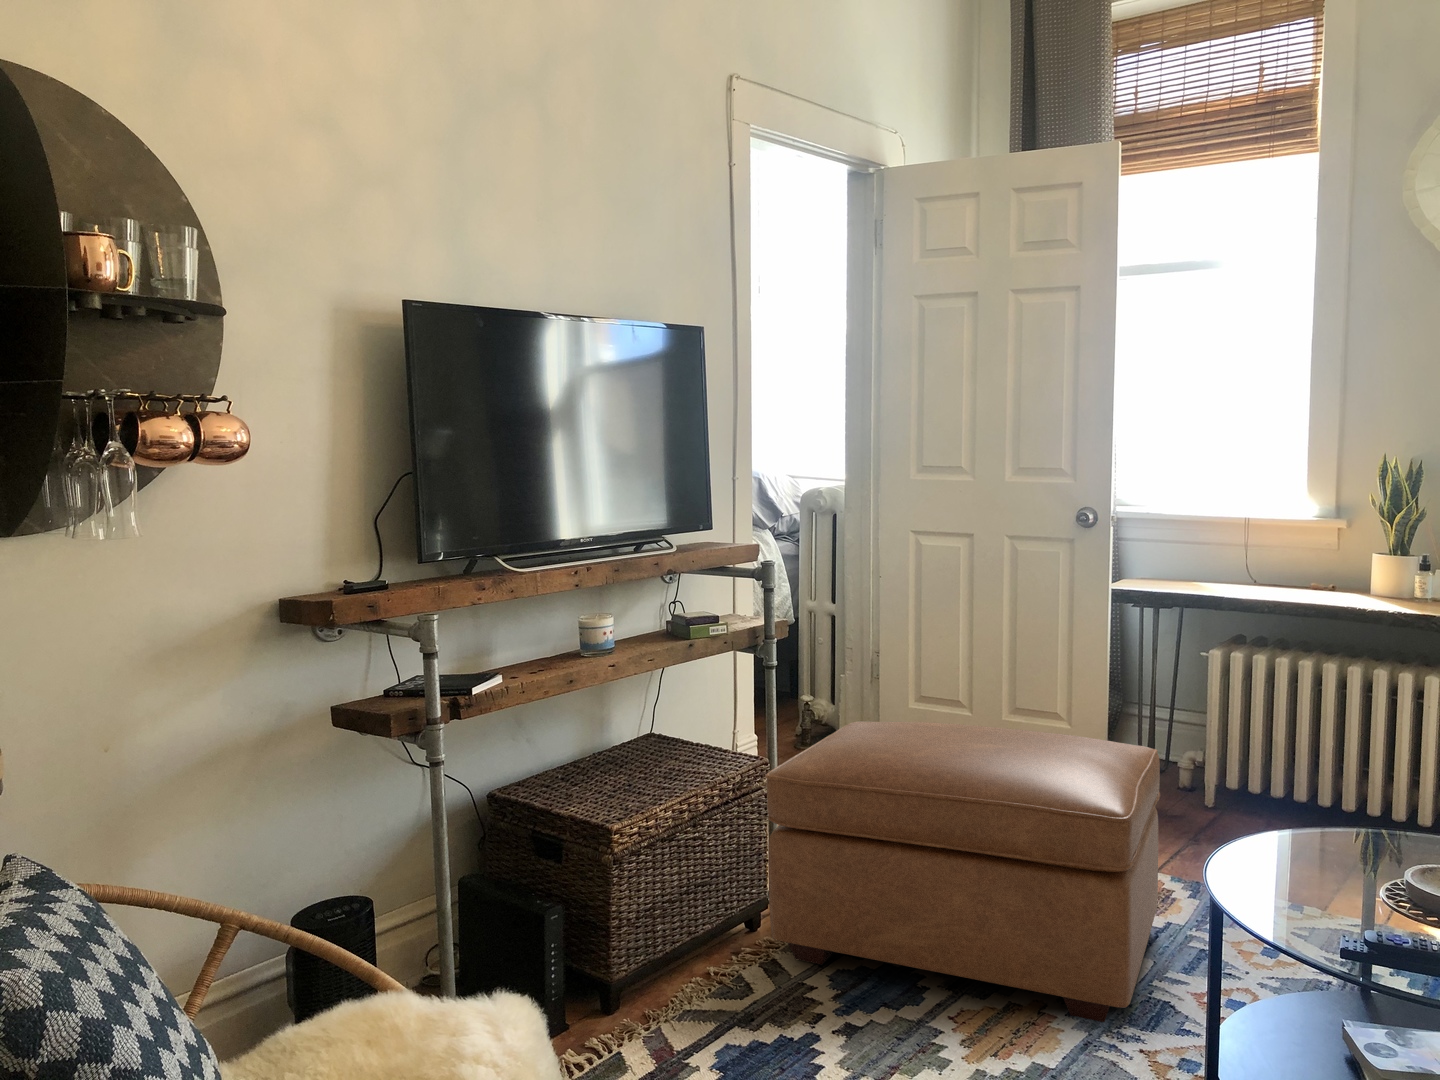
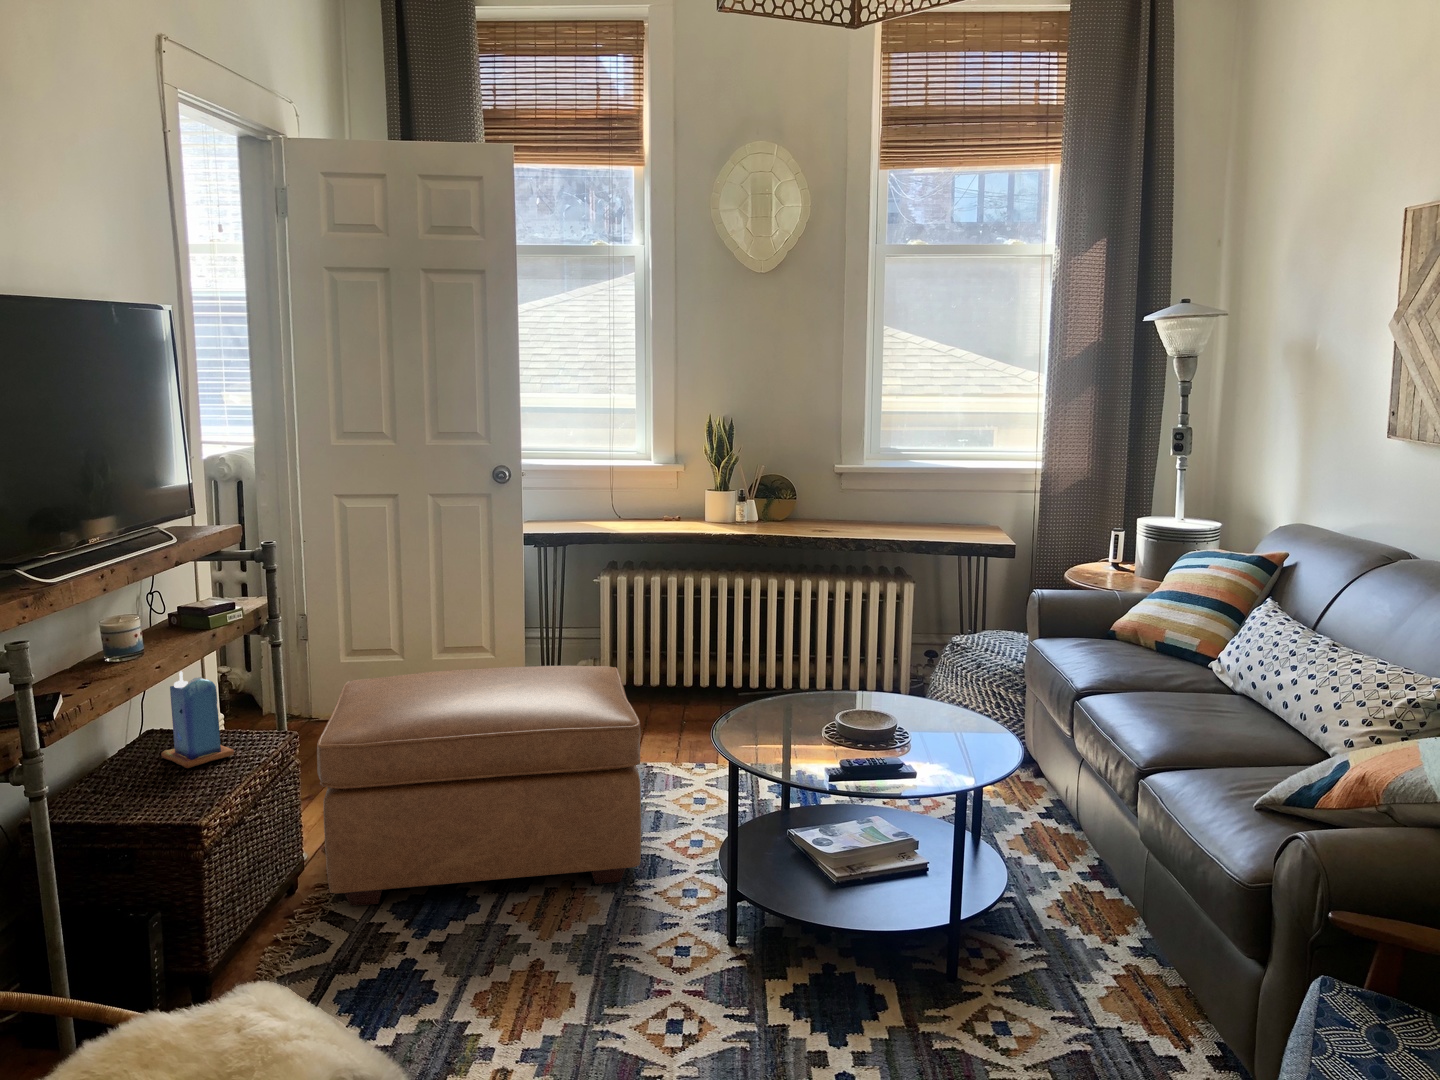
candle: none [641,680,696,776] -> present [161,671,234,768]

